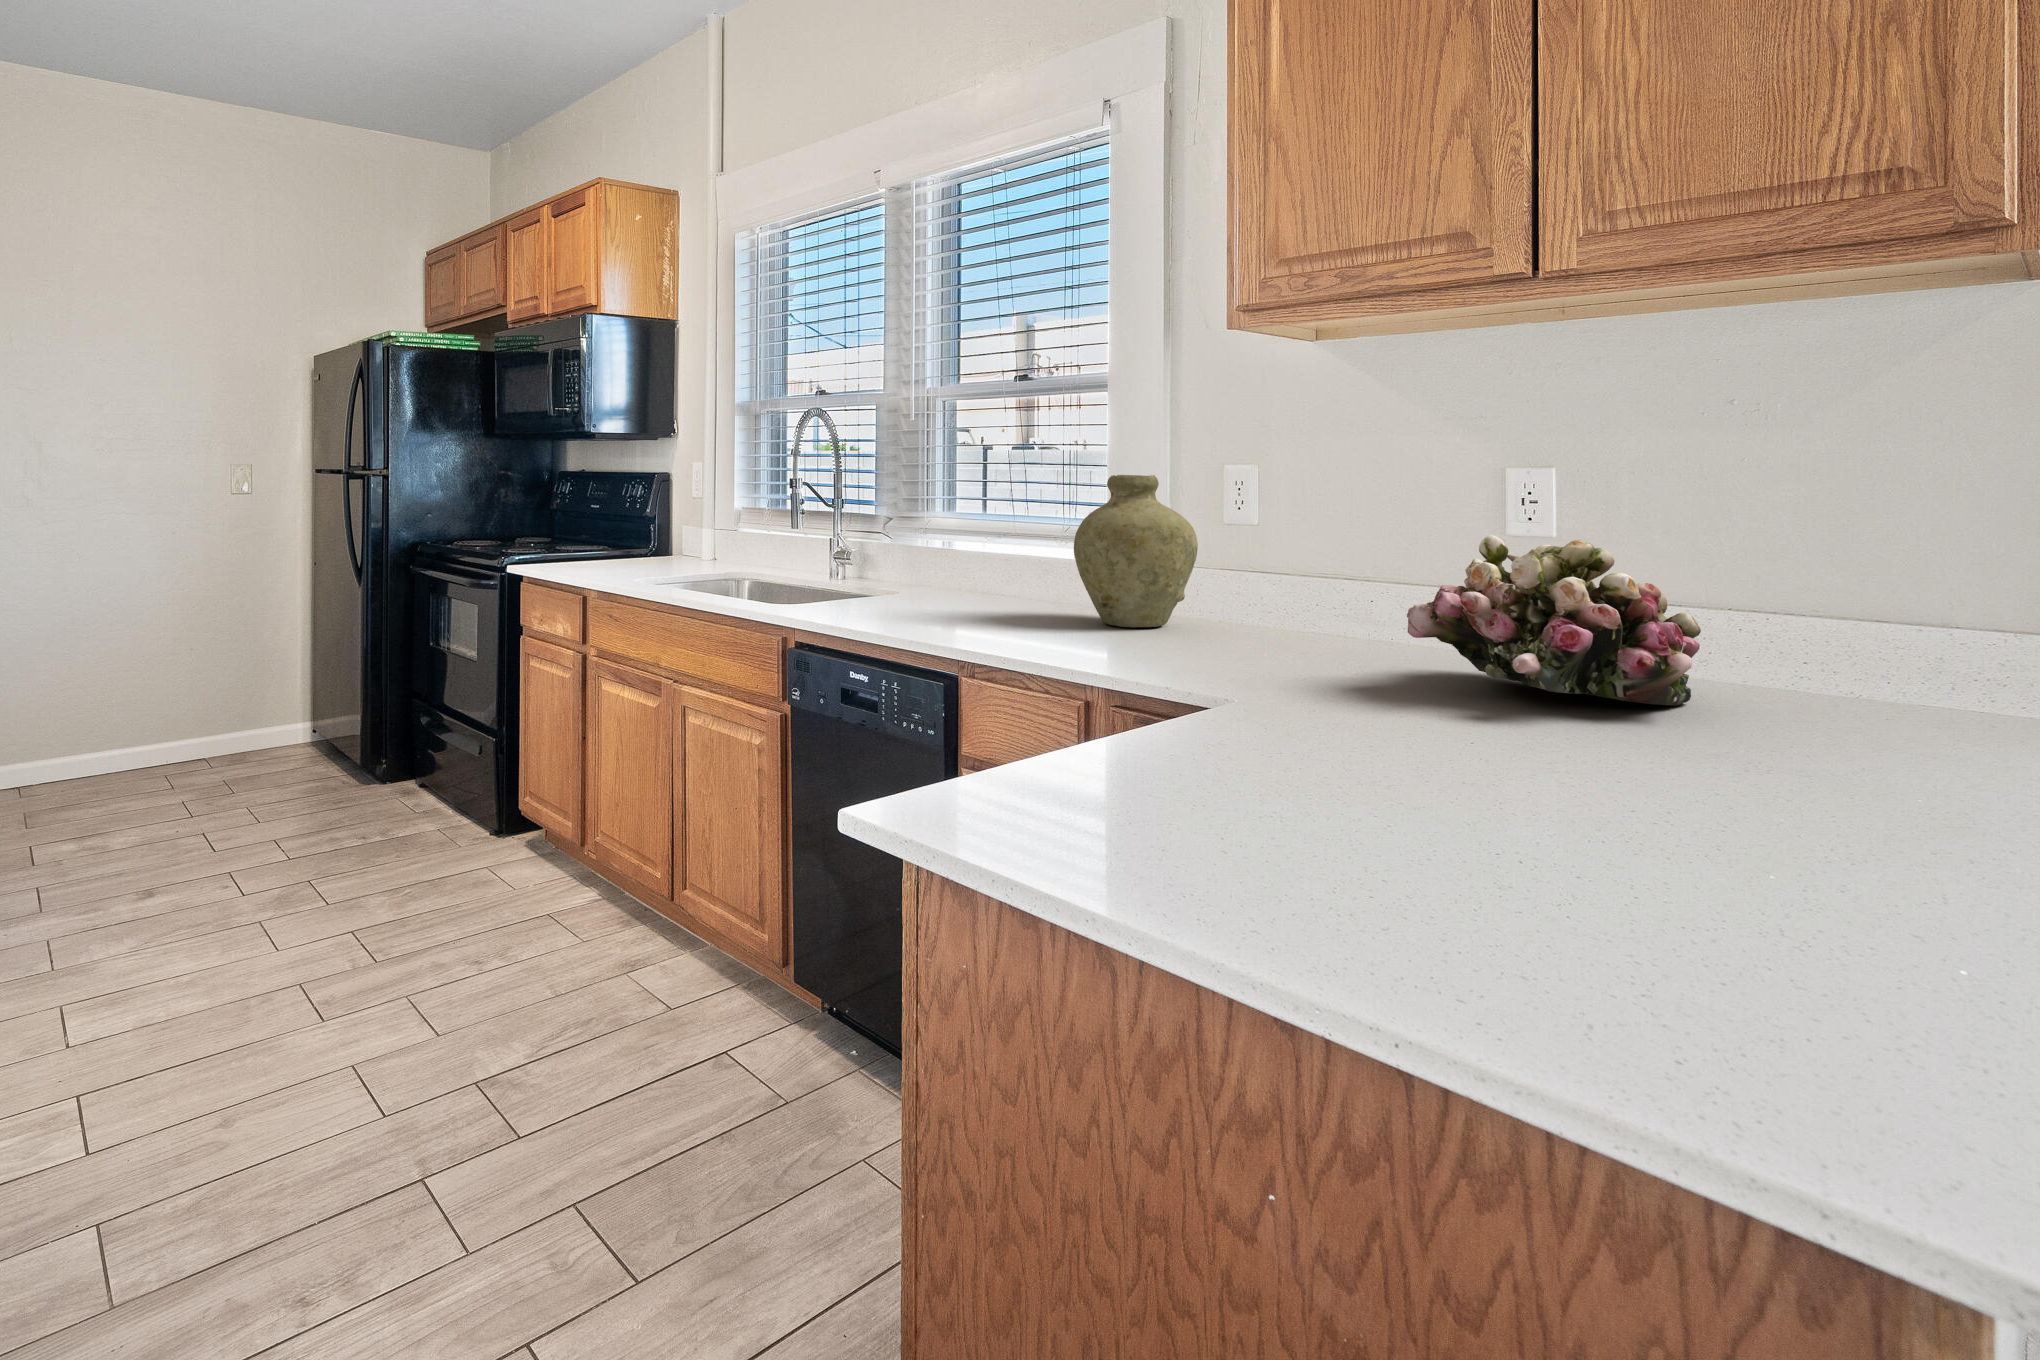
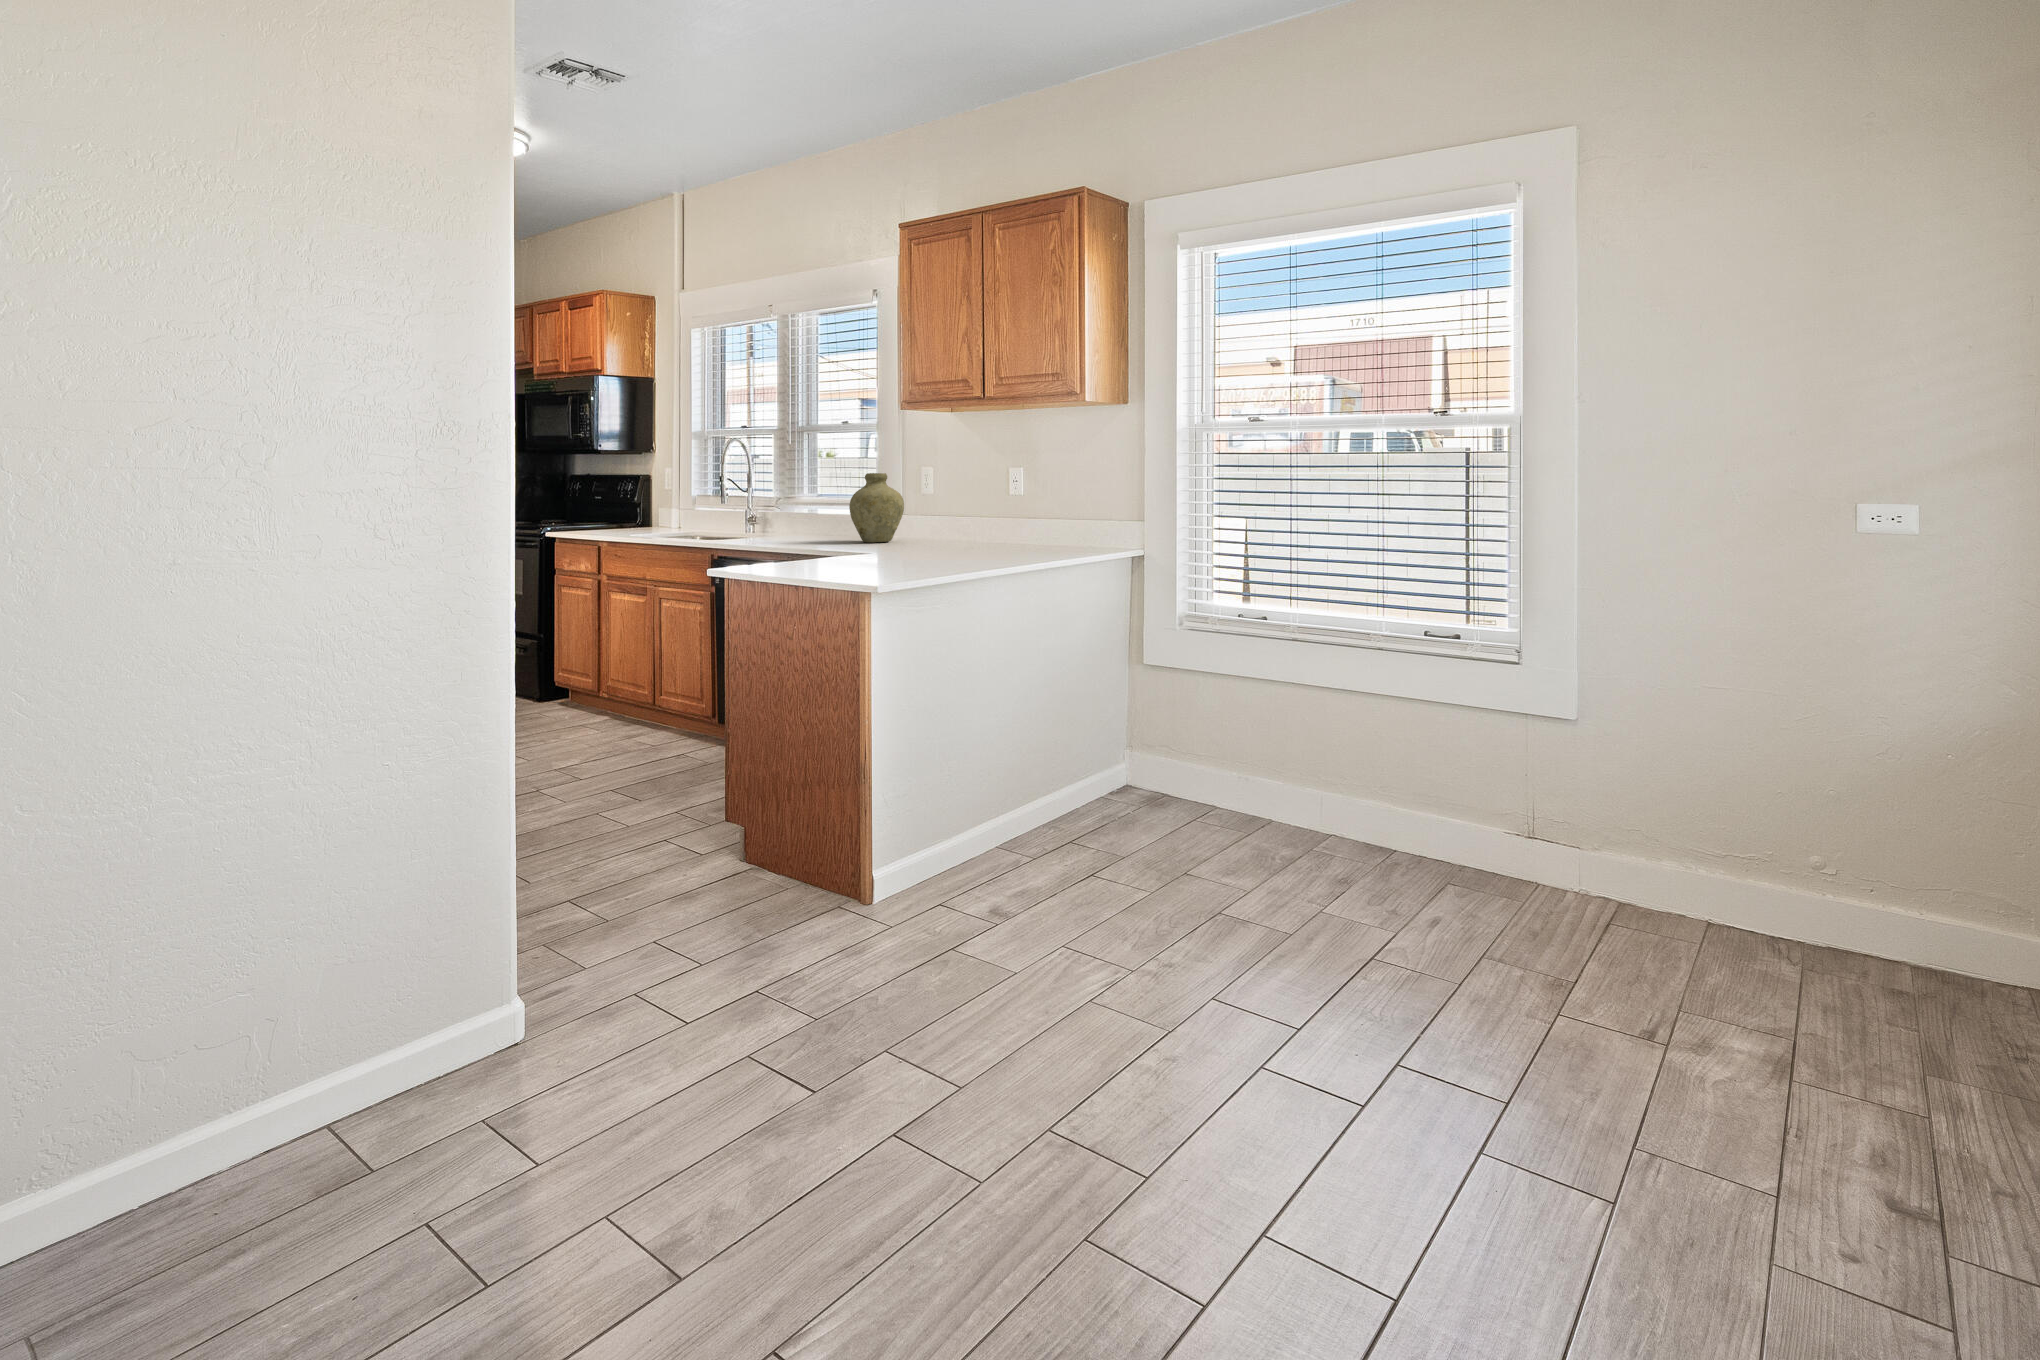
flower arrangement: present [1407,535,1701,705] -> none [940,494,1031,551]

